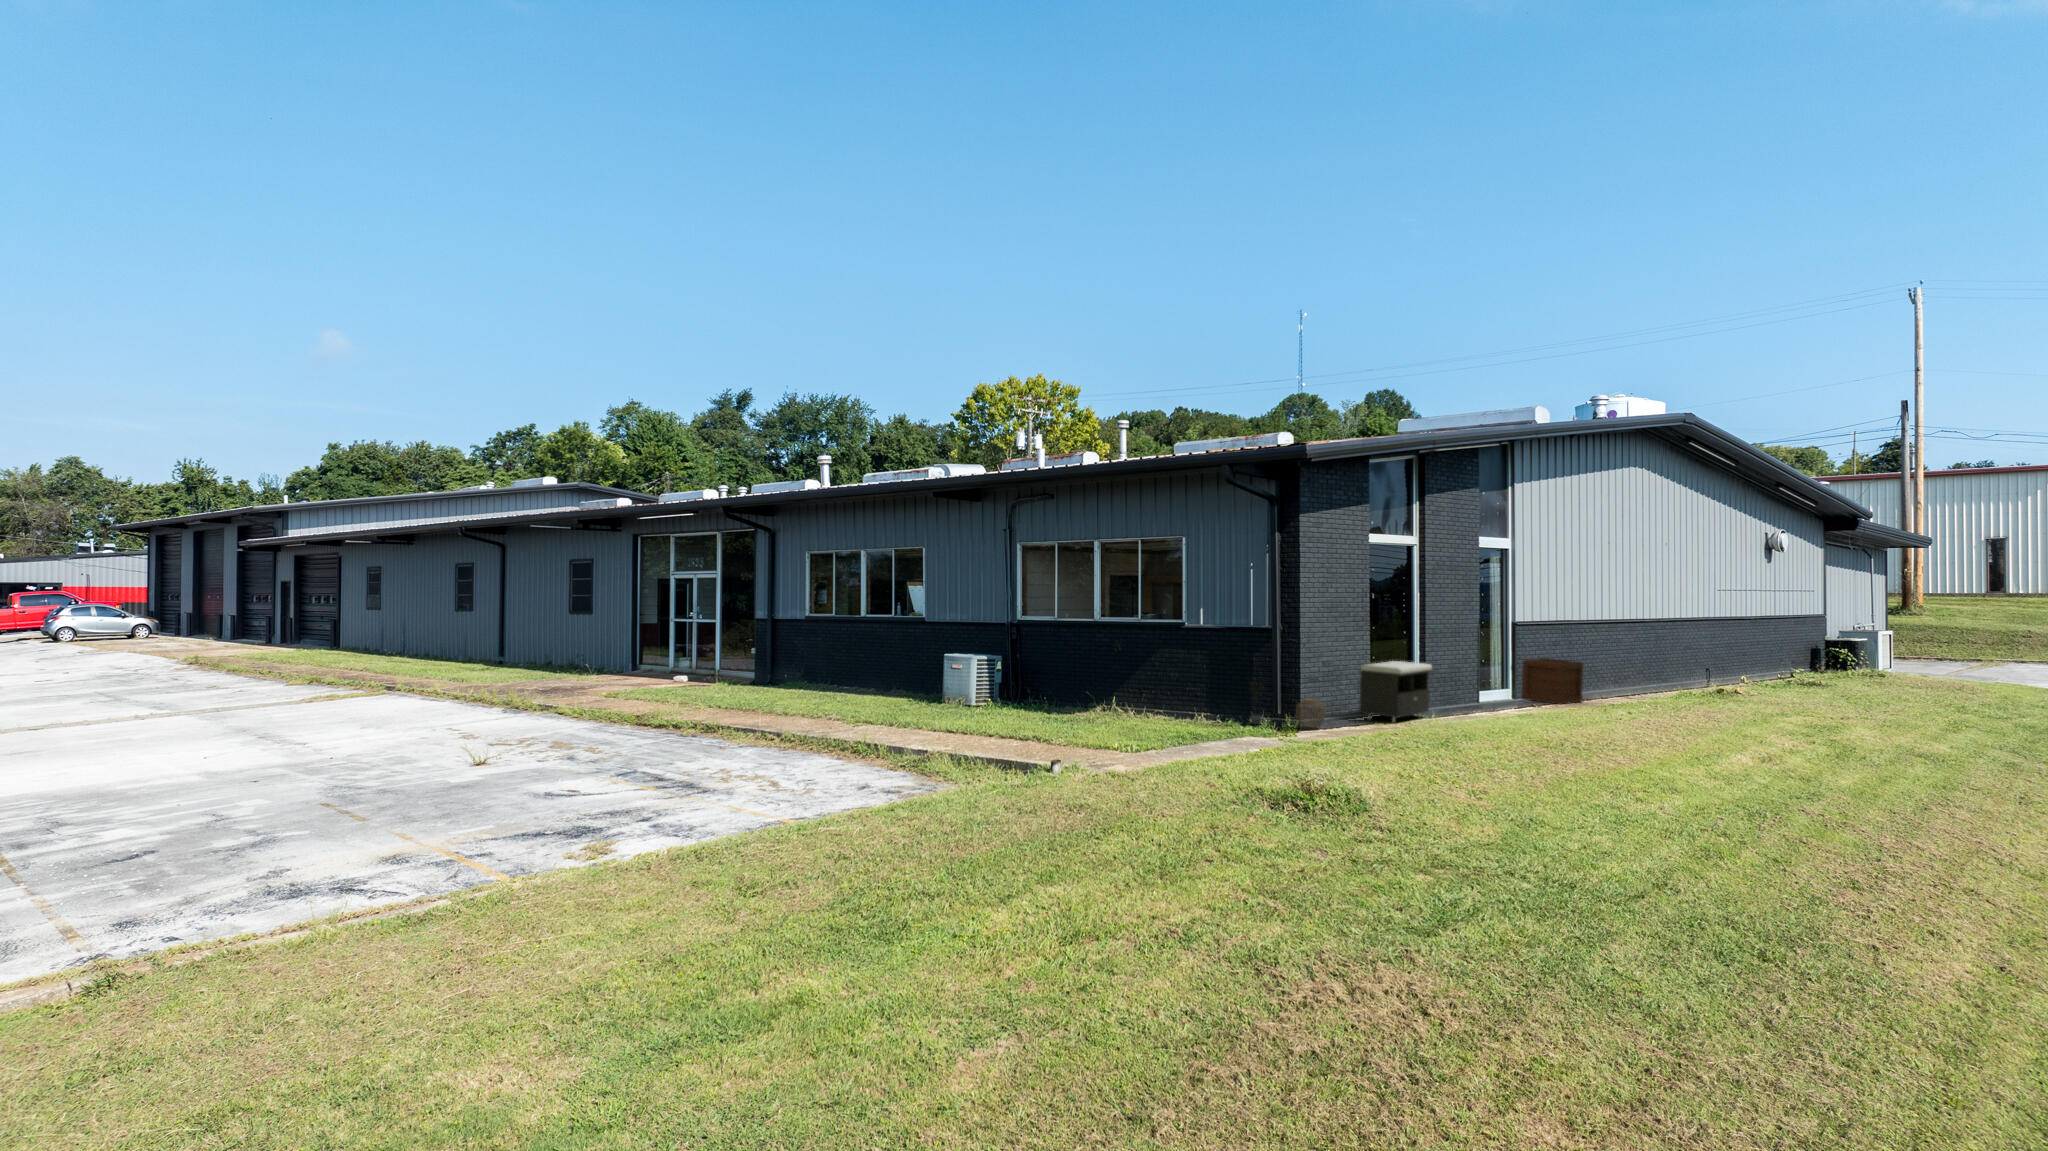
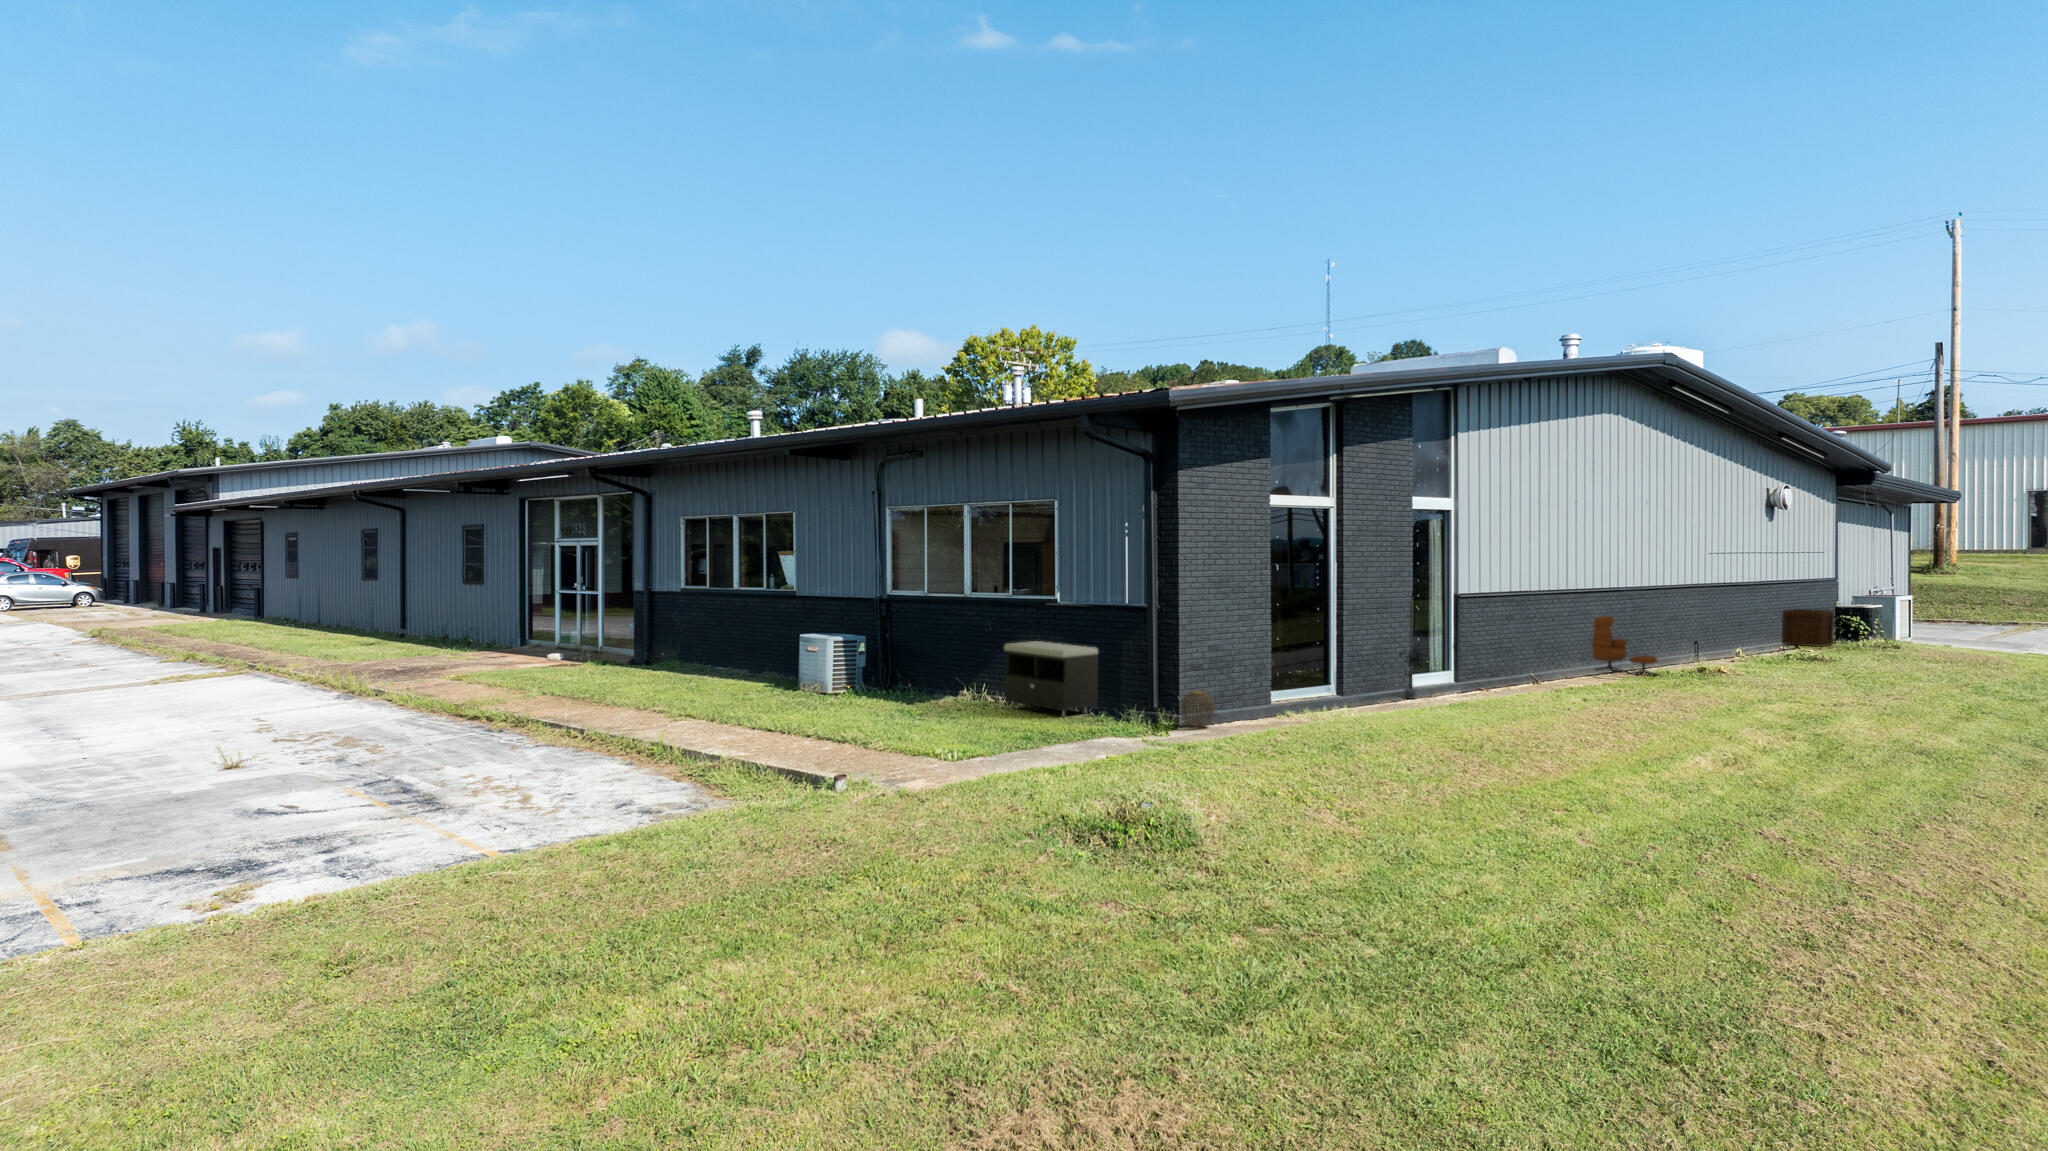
lounge chair: none [1620,643,1679,695] -> present [1592,616,1657,676]
wooden crate: present [1522,658,1583,704] -> present [1781,609,1834,647]
storage bench: present [1359,661,1432,722] -> present [1004,641,1098,716]
potted plant: present [1249,679,1266,725] -> present [1399,649,1425,699]

